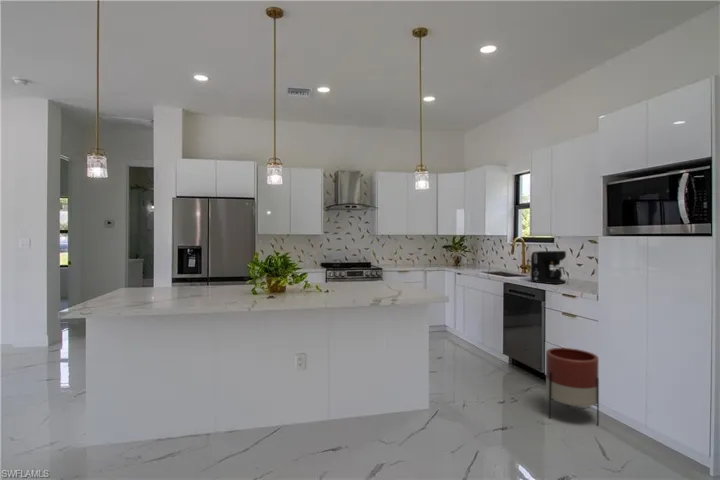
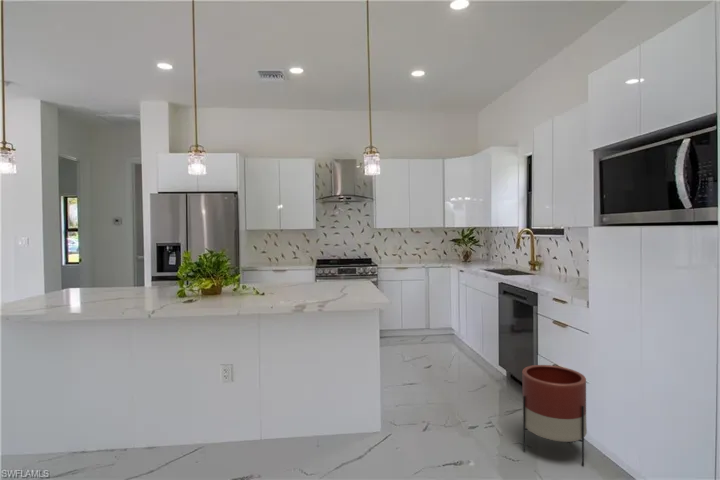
coffee maker: present [531,251,566,284] -> none [526,245,569,285]

